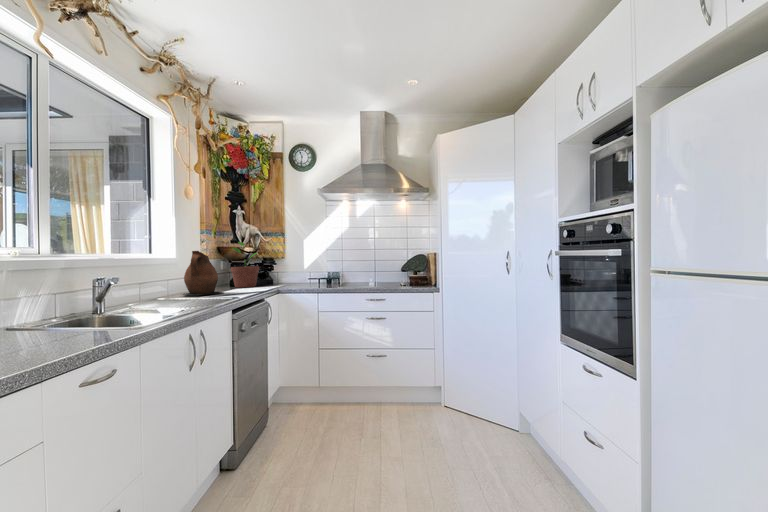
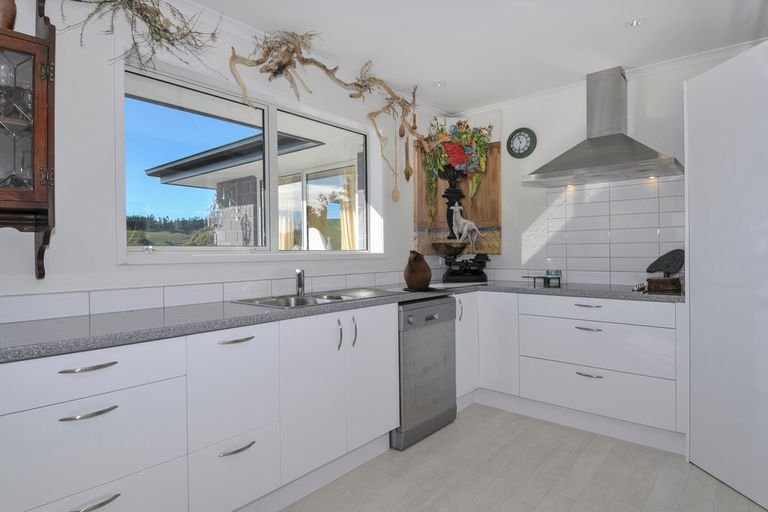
potted plant: present [231,242,259,287] -> none [446,238,473,283]

